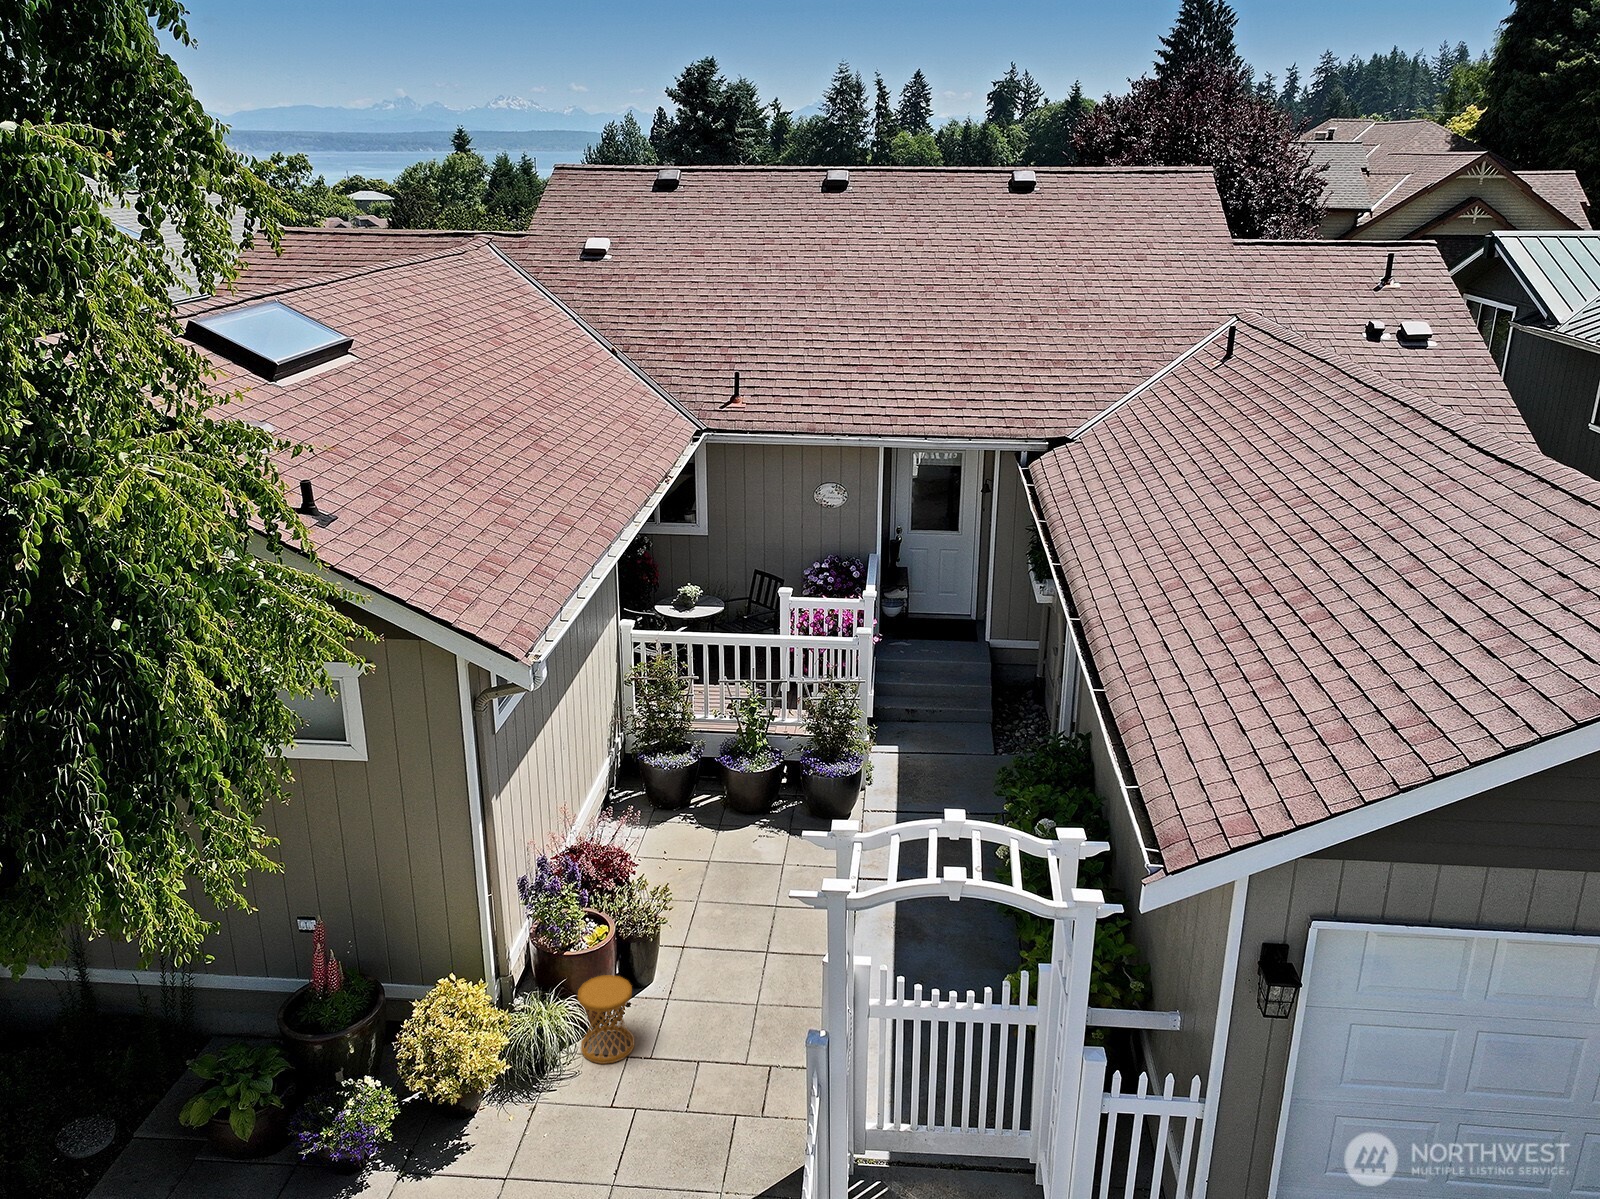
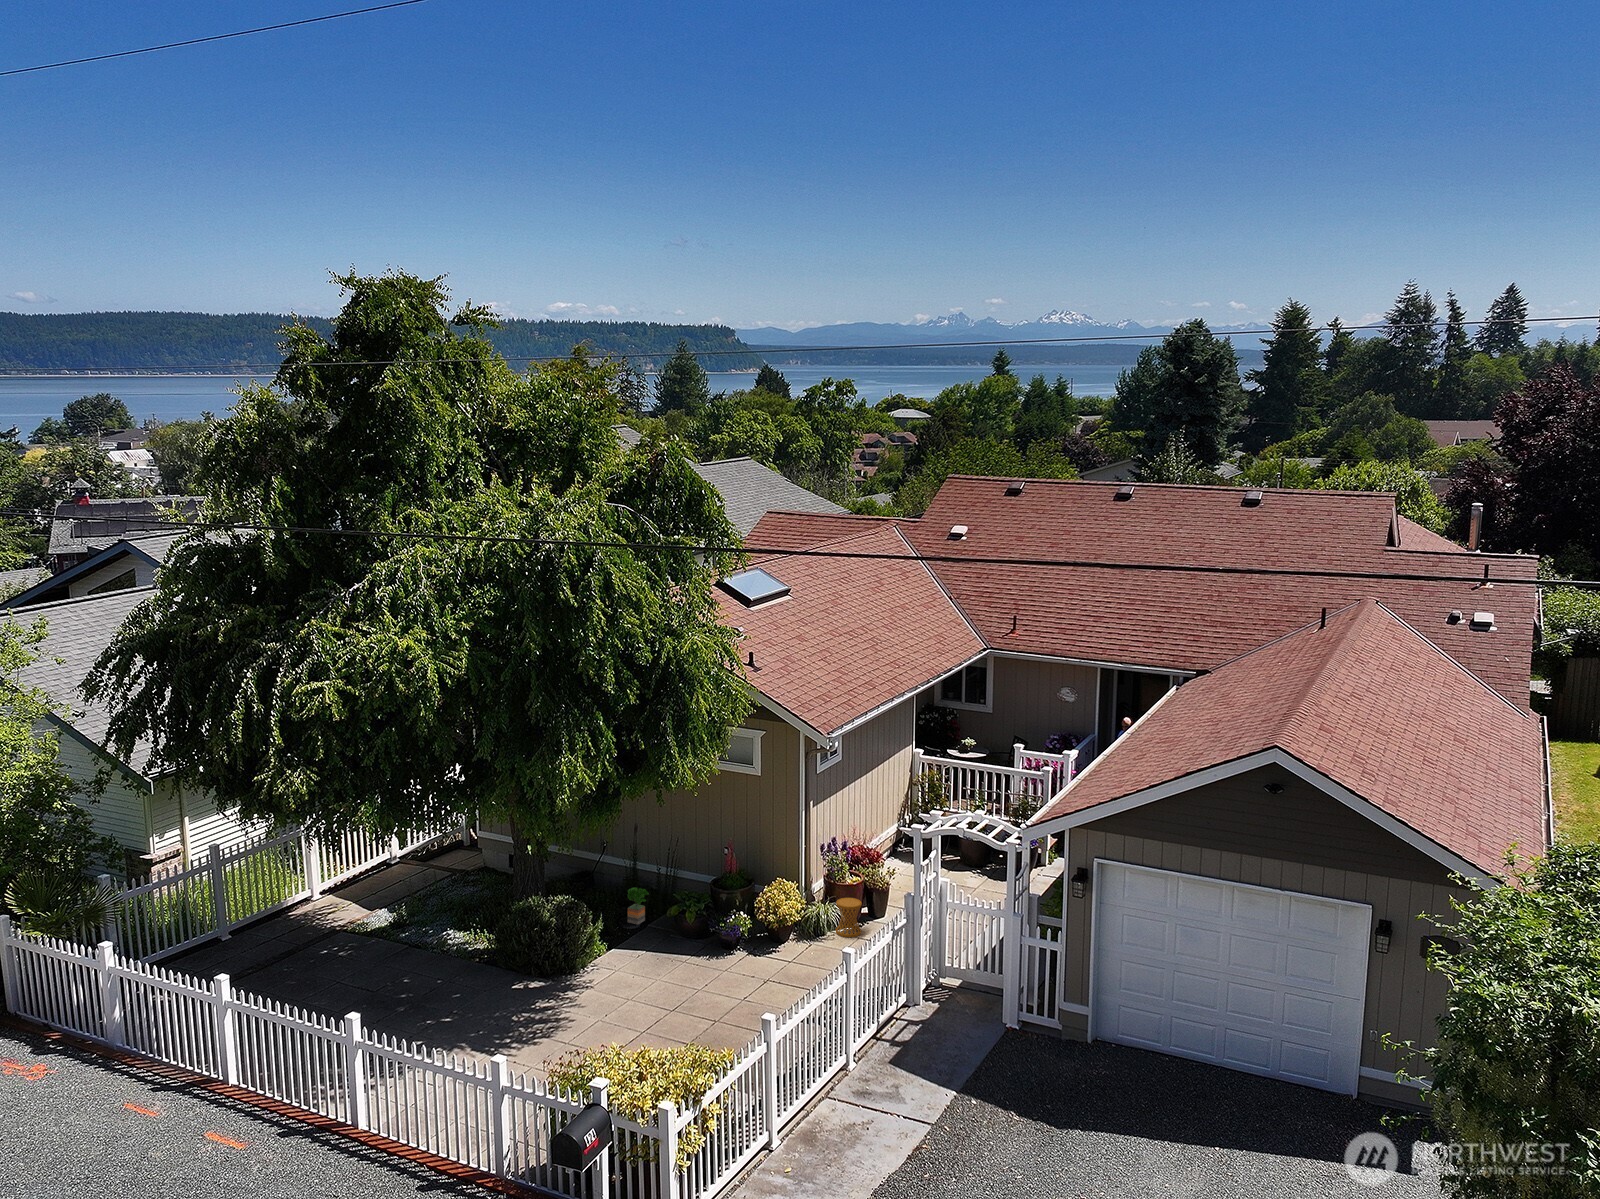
potted tree: none [63,1076,126,1164] -> present [628,888,649,925]

